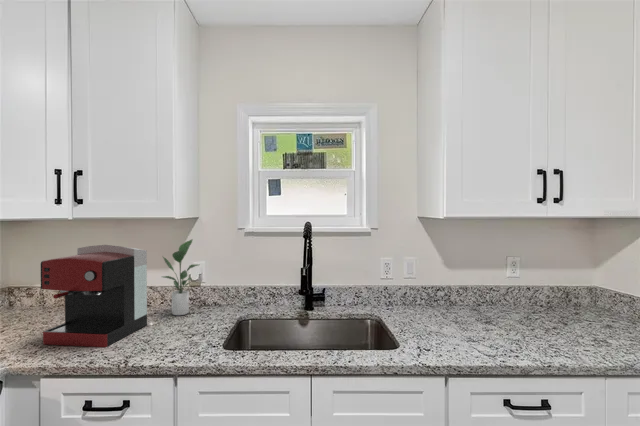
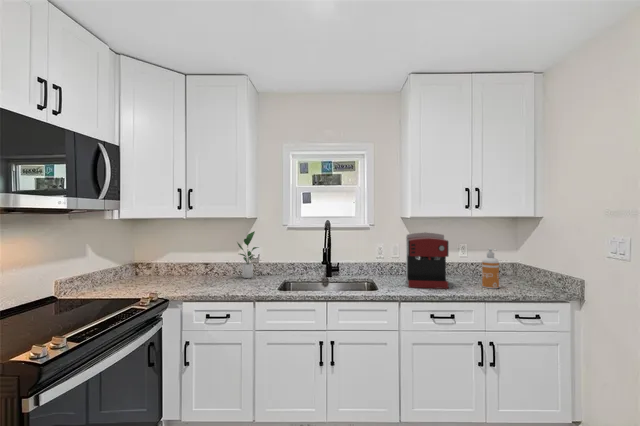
coffee maker: present [41,245,147,347] -> present [406,232,449,289]
soap dispenser: none [562,271,594,339] -> present [482,249,499,289]

